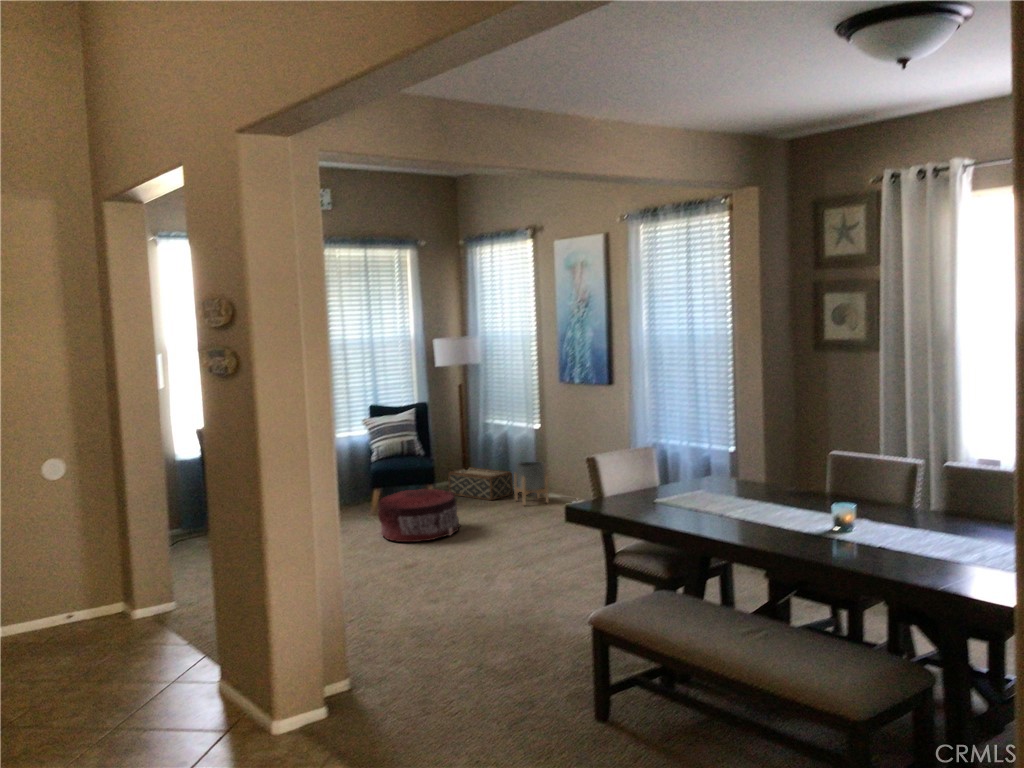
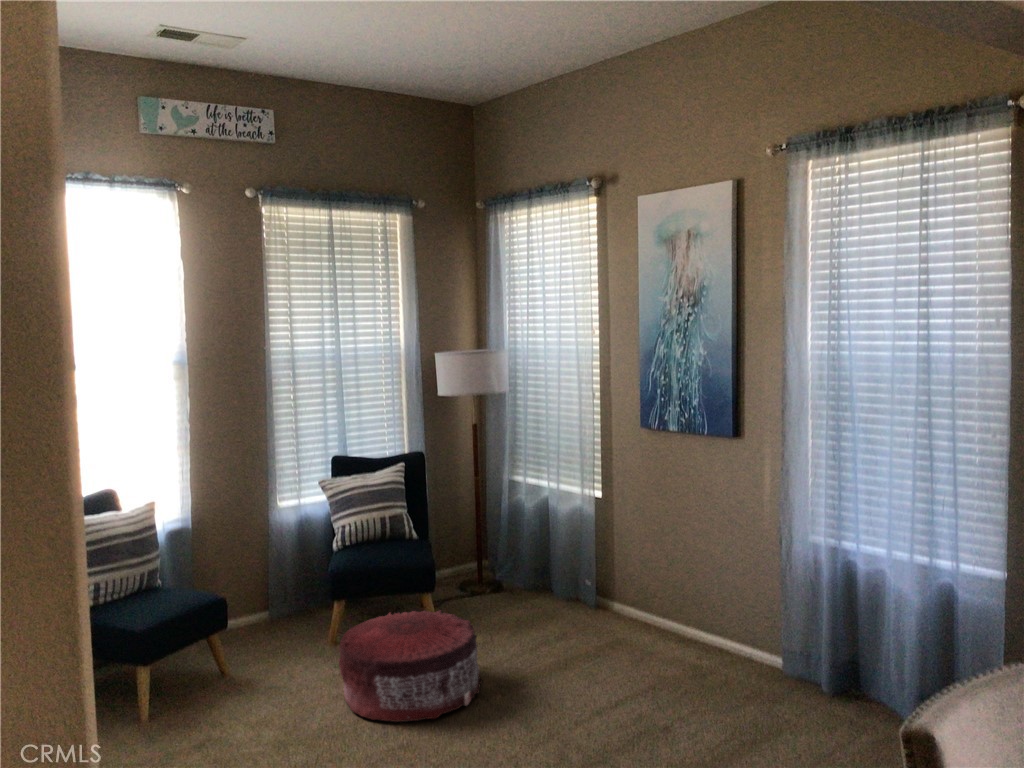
planter: present [514,461,549,505] -> none [562,552,619,628]
woven basket: present [448,467,513,500] -> none [455,551,556,612]

